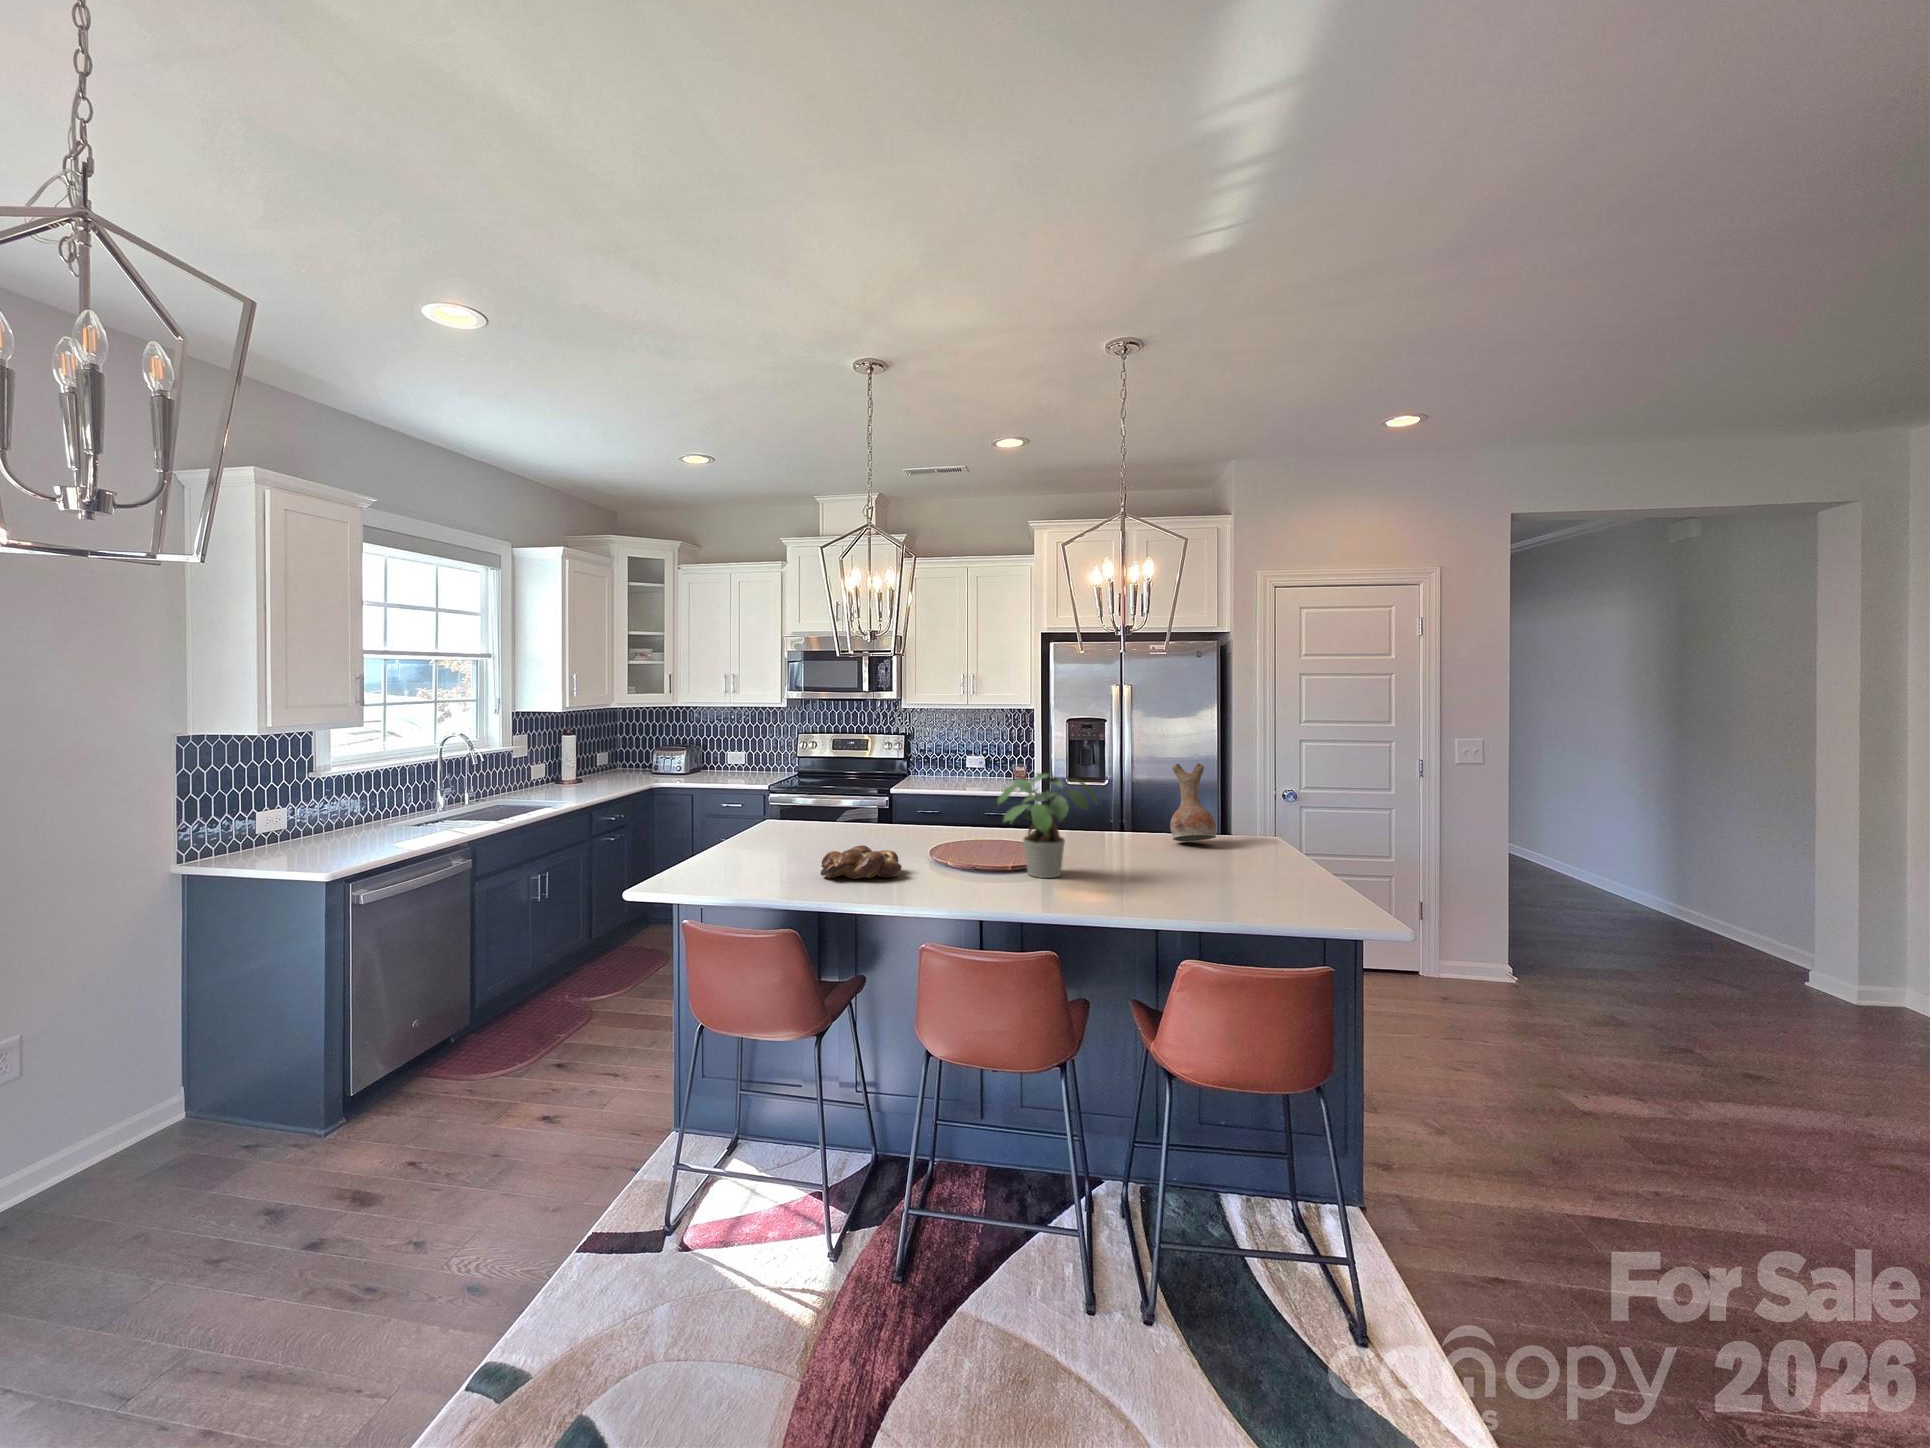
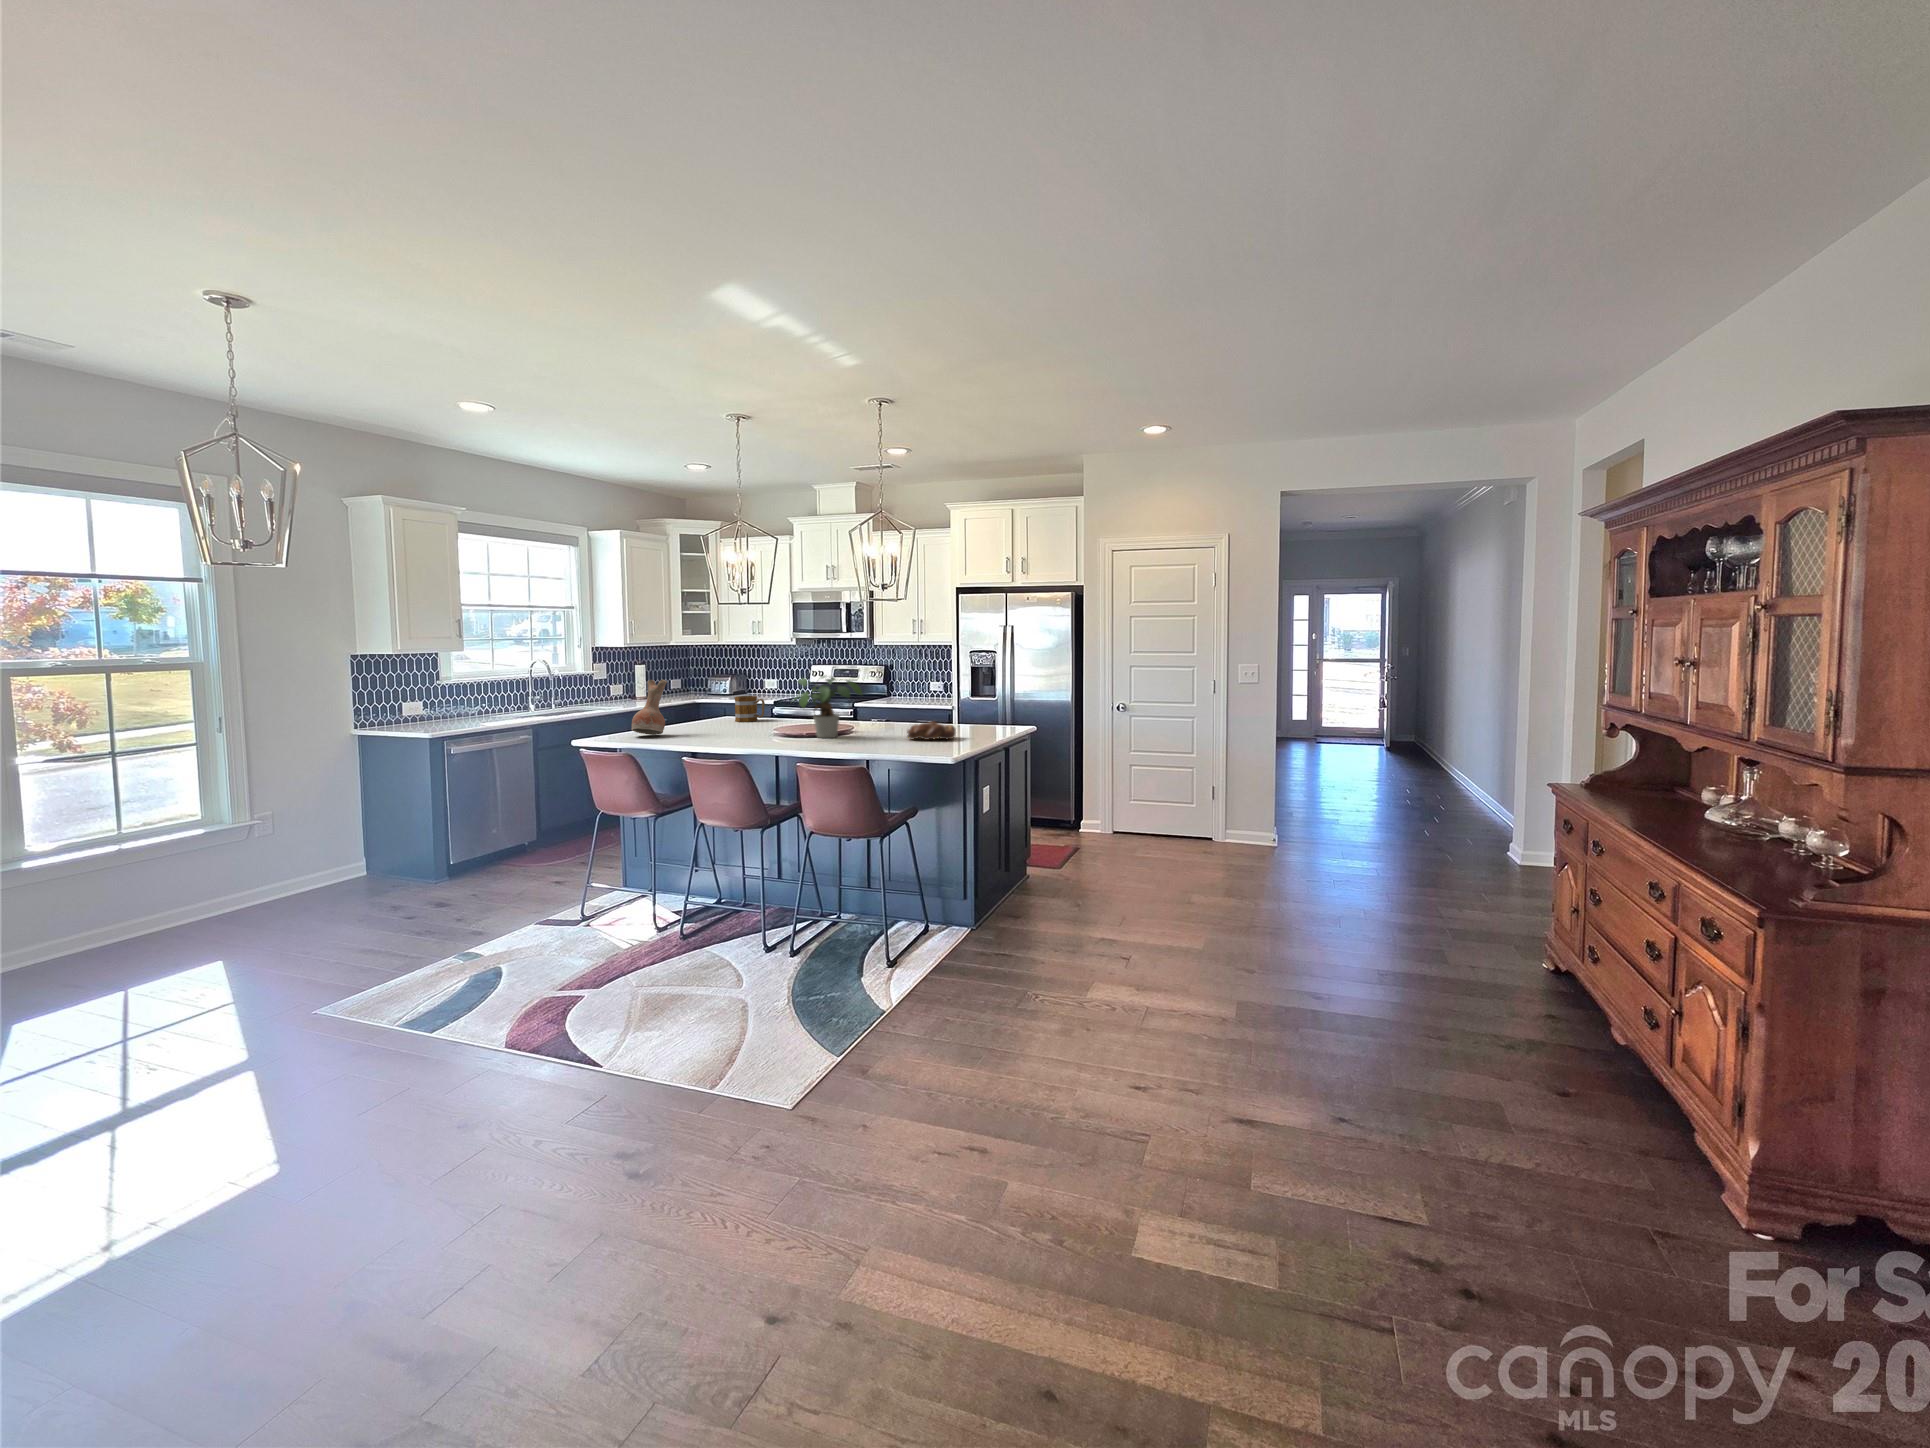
vase: present [1170,764,1216,841] -> present [631,679,667,735]
mug: none [811,794,859,836] -> present [735,696,765,722]
bread loaf: present [821,845,902,879] -> present [907,721,956,740]

